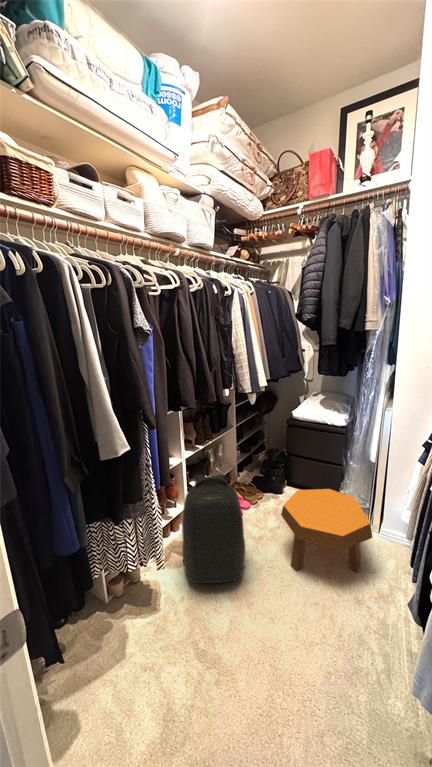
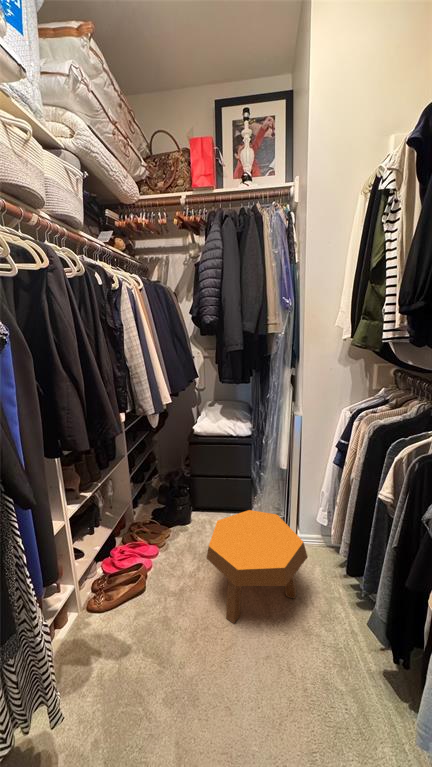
backpack: present [182,474,245,583] -> none [79,528,175,704]

